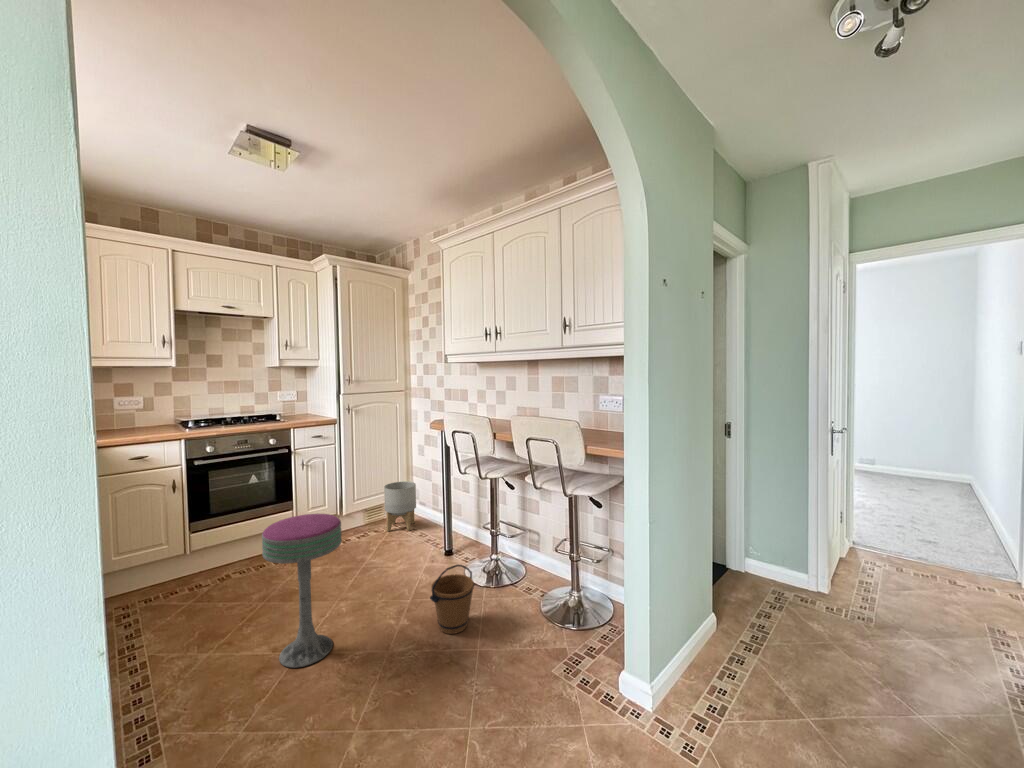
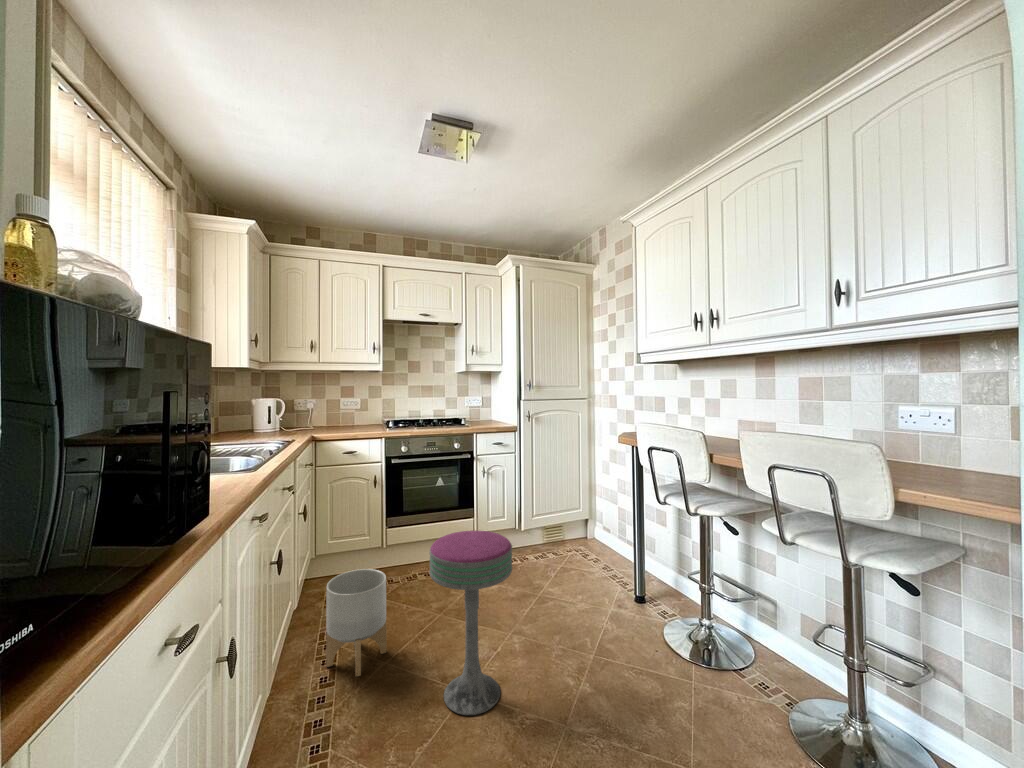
planter: present [384,481,416,531] -> present [326,569,386,676]
bucket: present [430,565,475,634] -> none [619,630,682,730]

